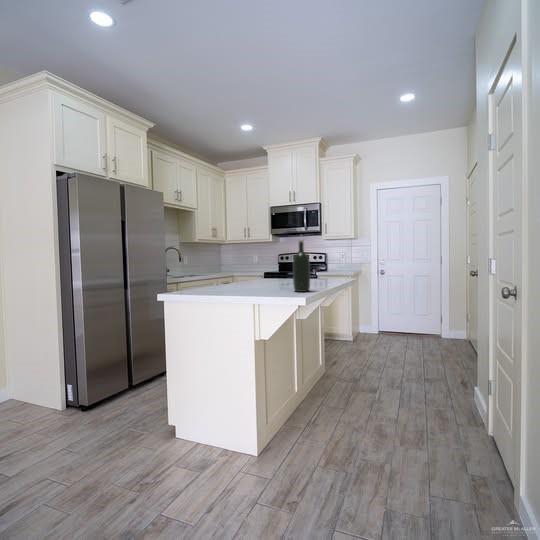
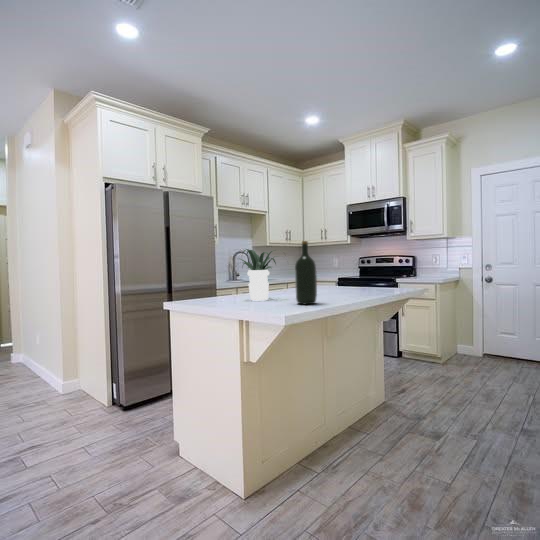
potted plant: none [225,246,276,290] -> present [240,249,276,300]

